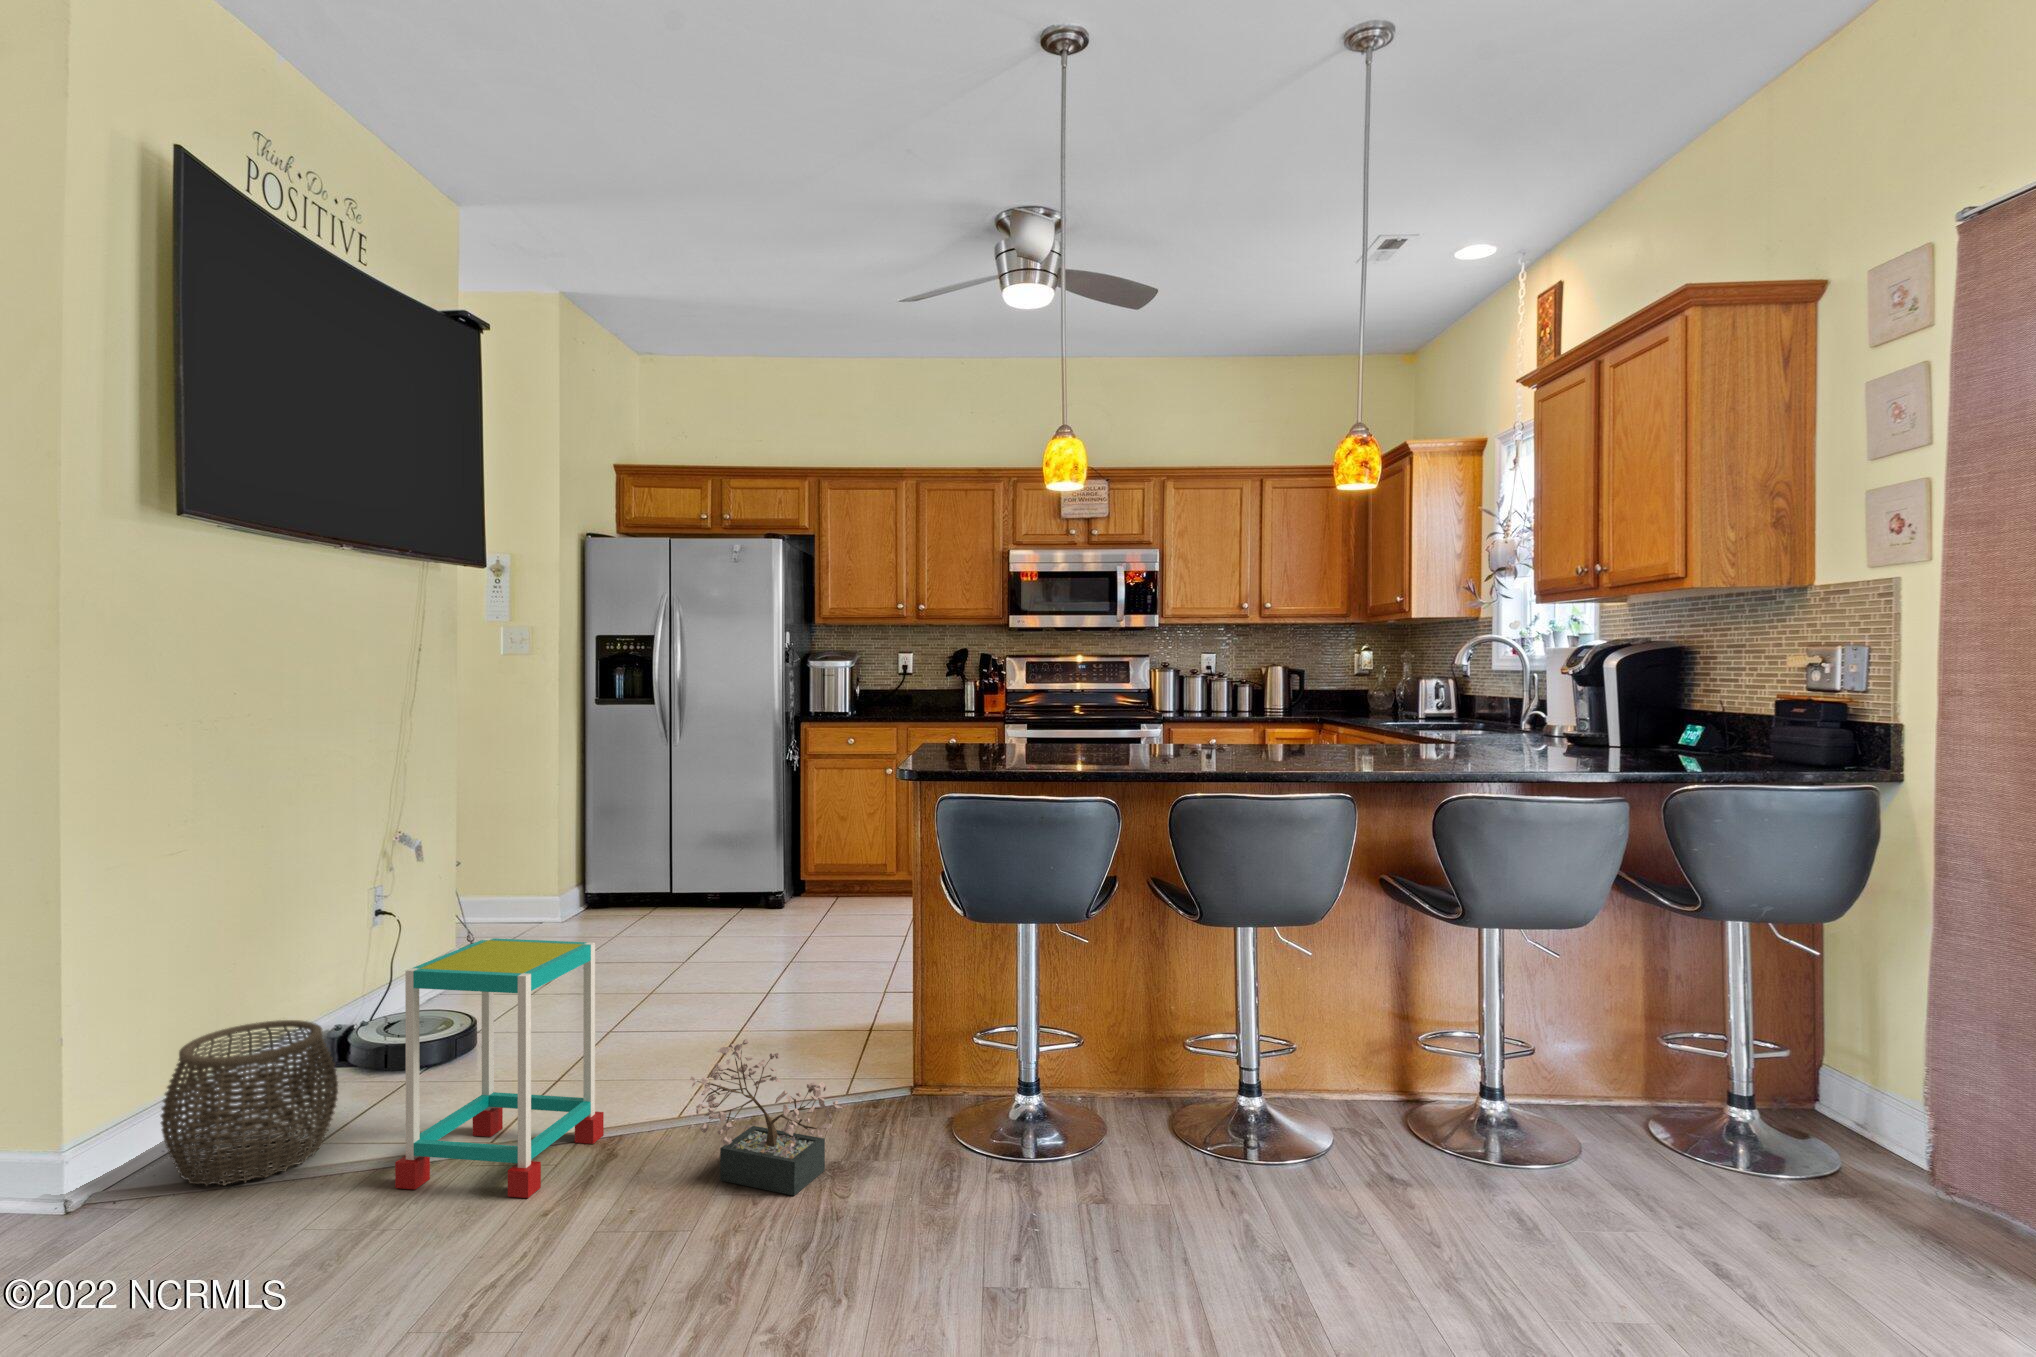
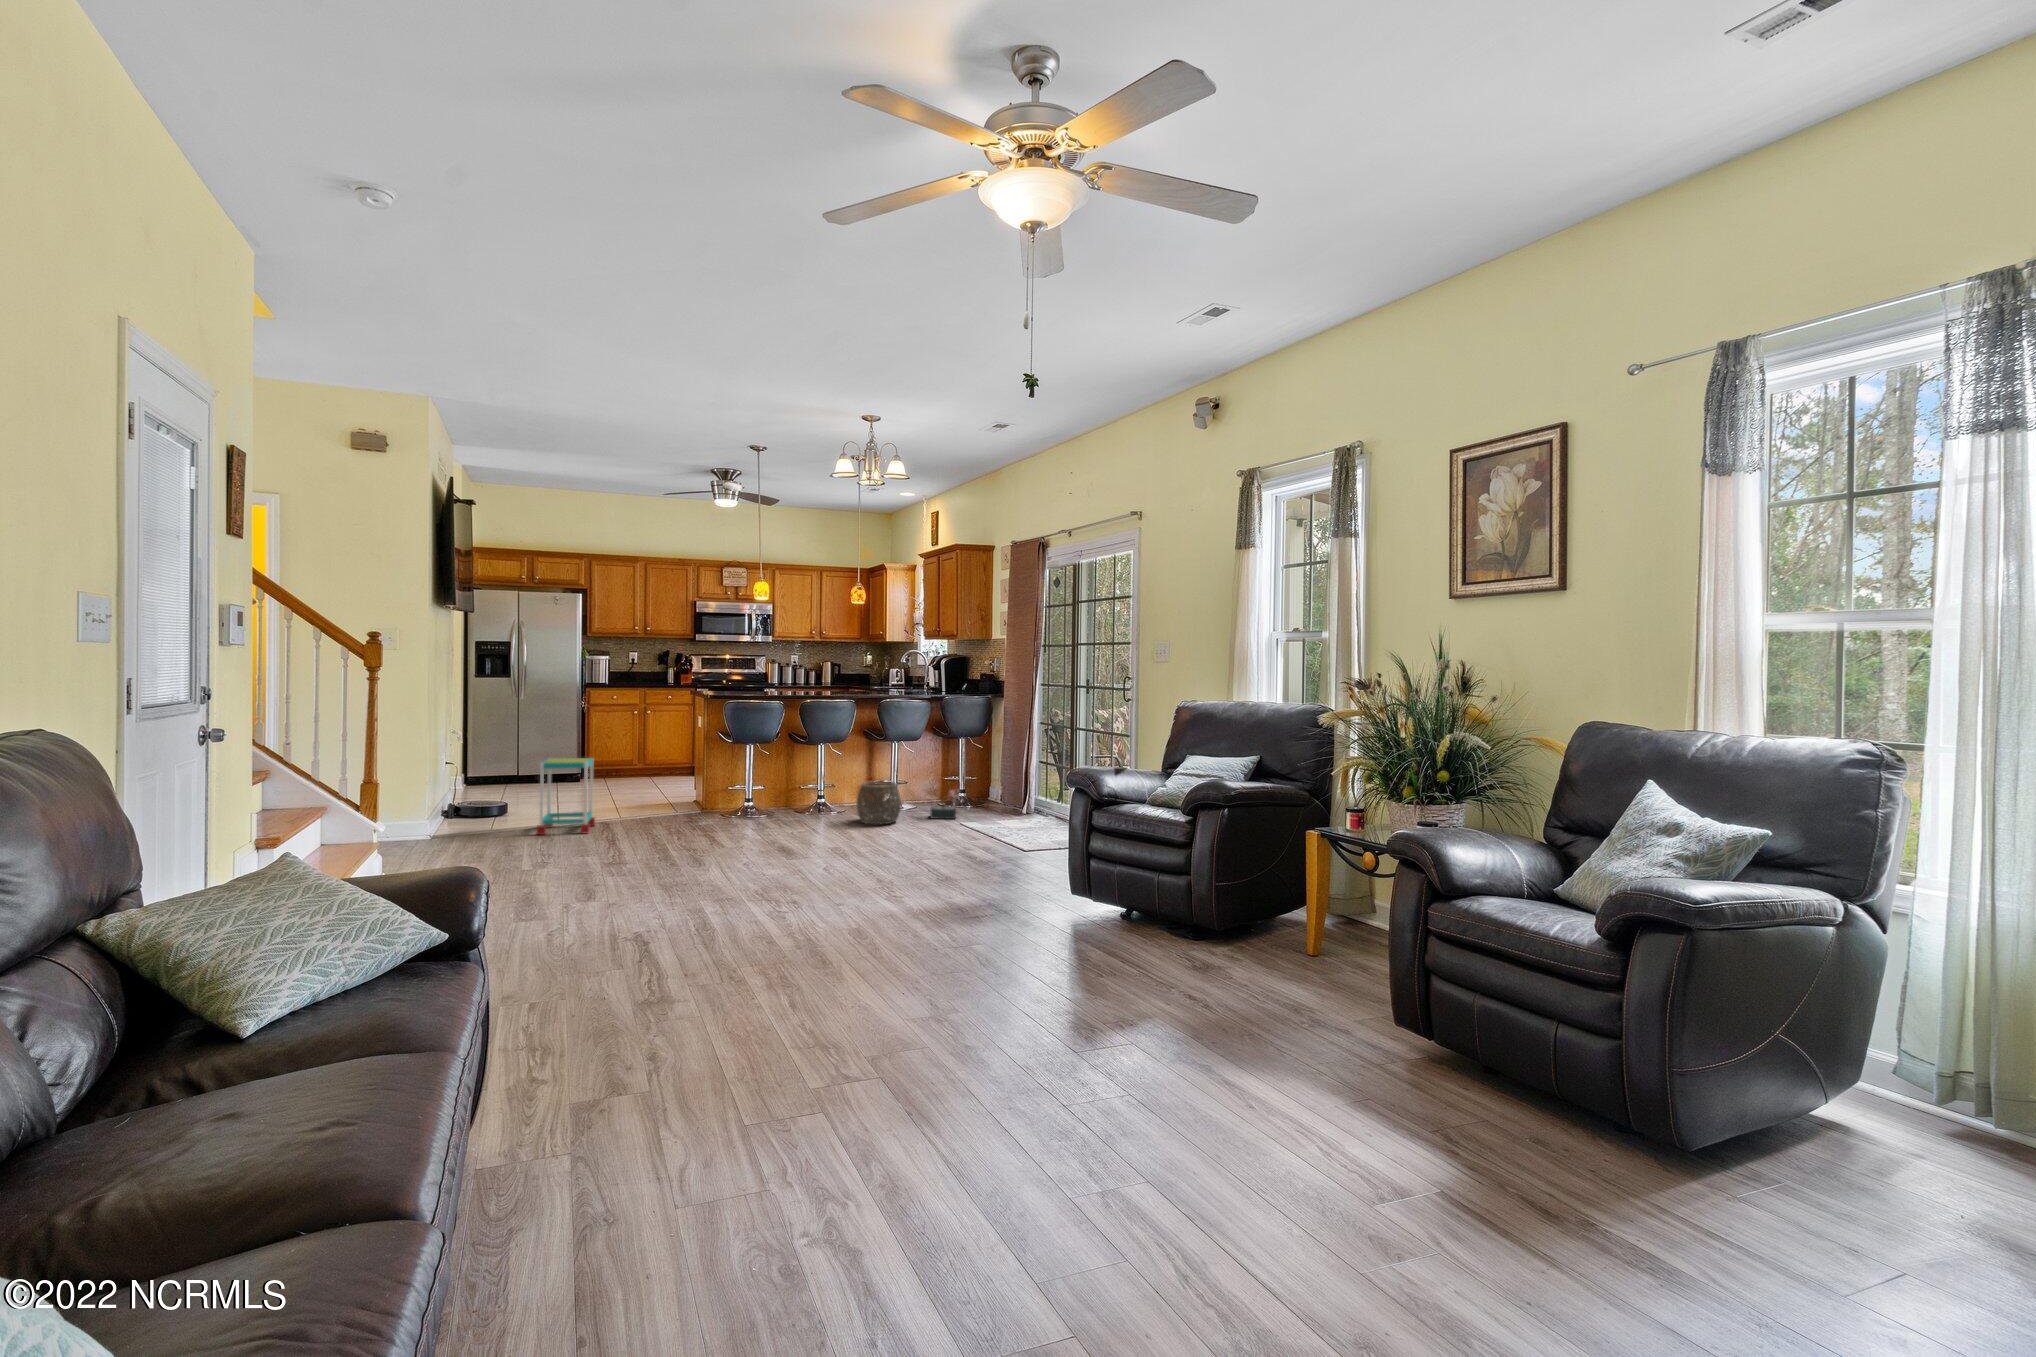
woven basket: present [161,1020,338,1186] -> present [856,781,901,825]
decorative plant: present [691,1039,843,1196] -> present [922,782,959,819]

